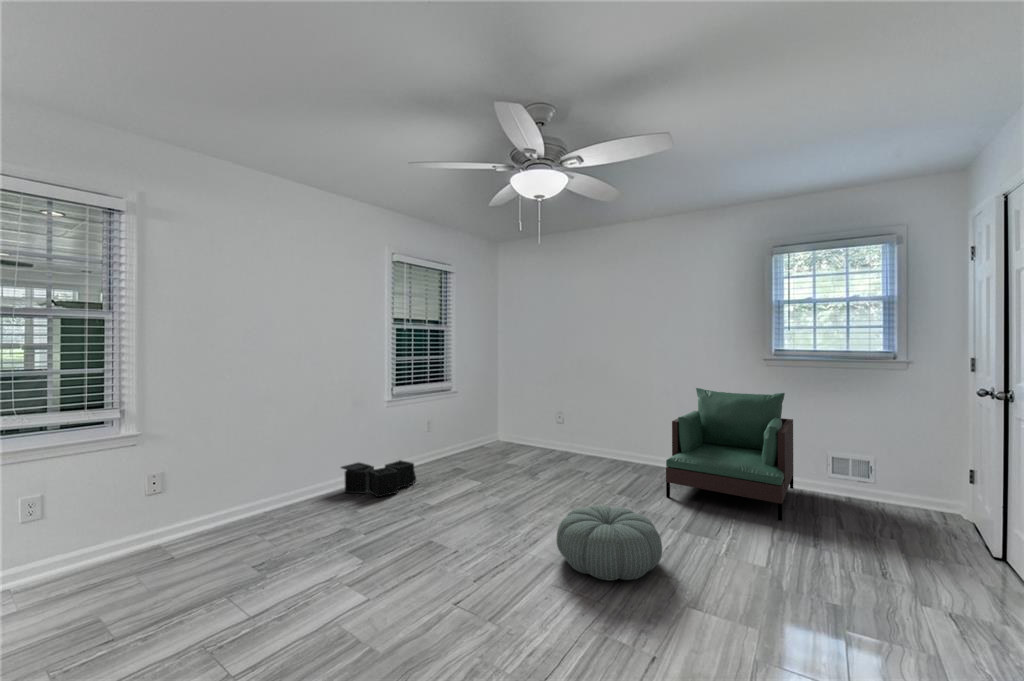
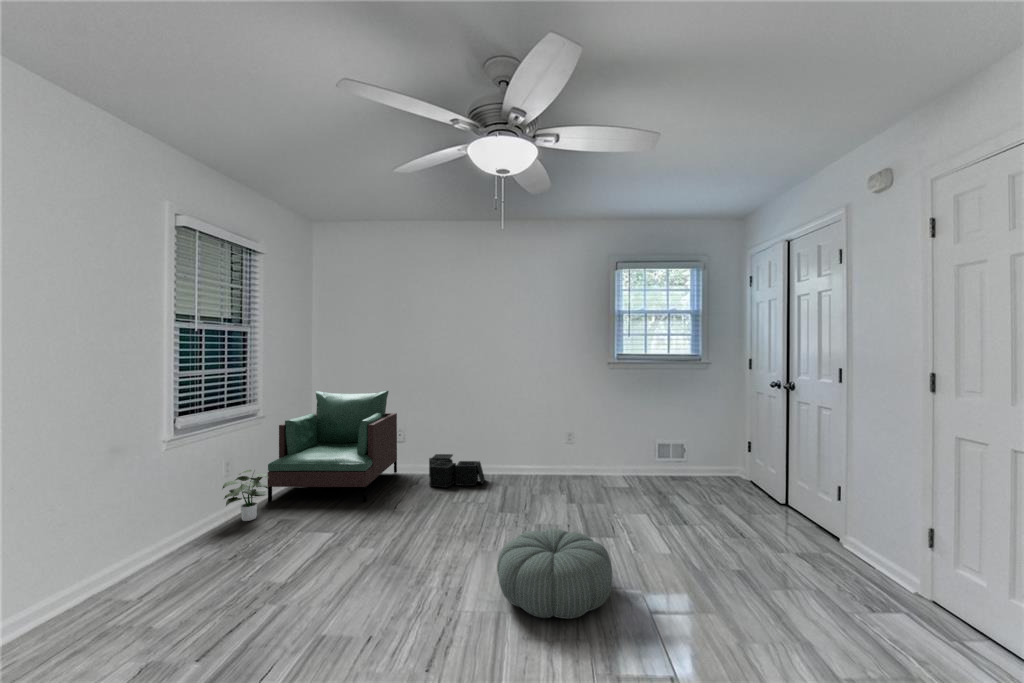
armchair: present [666,388,793,521] -> present [268,391,397,502]
potted plant: none [422,429,452,465] -> present [223,470,269,521]
storage bin: present [341,460,416,497] -> present [429,454,485,488]

